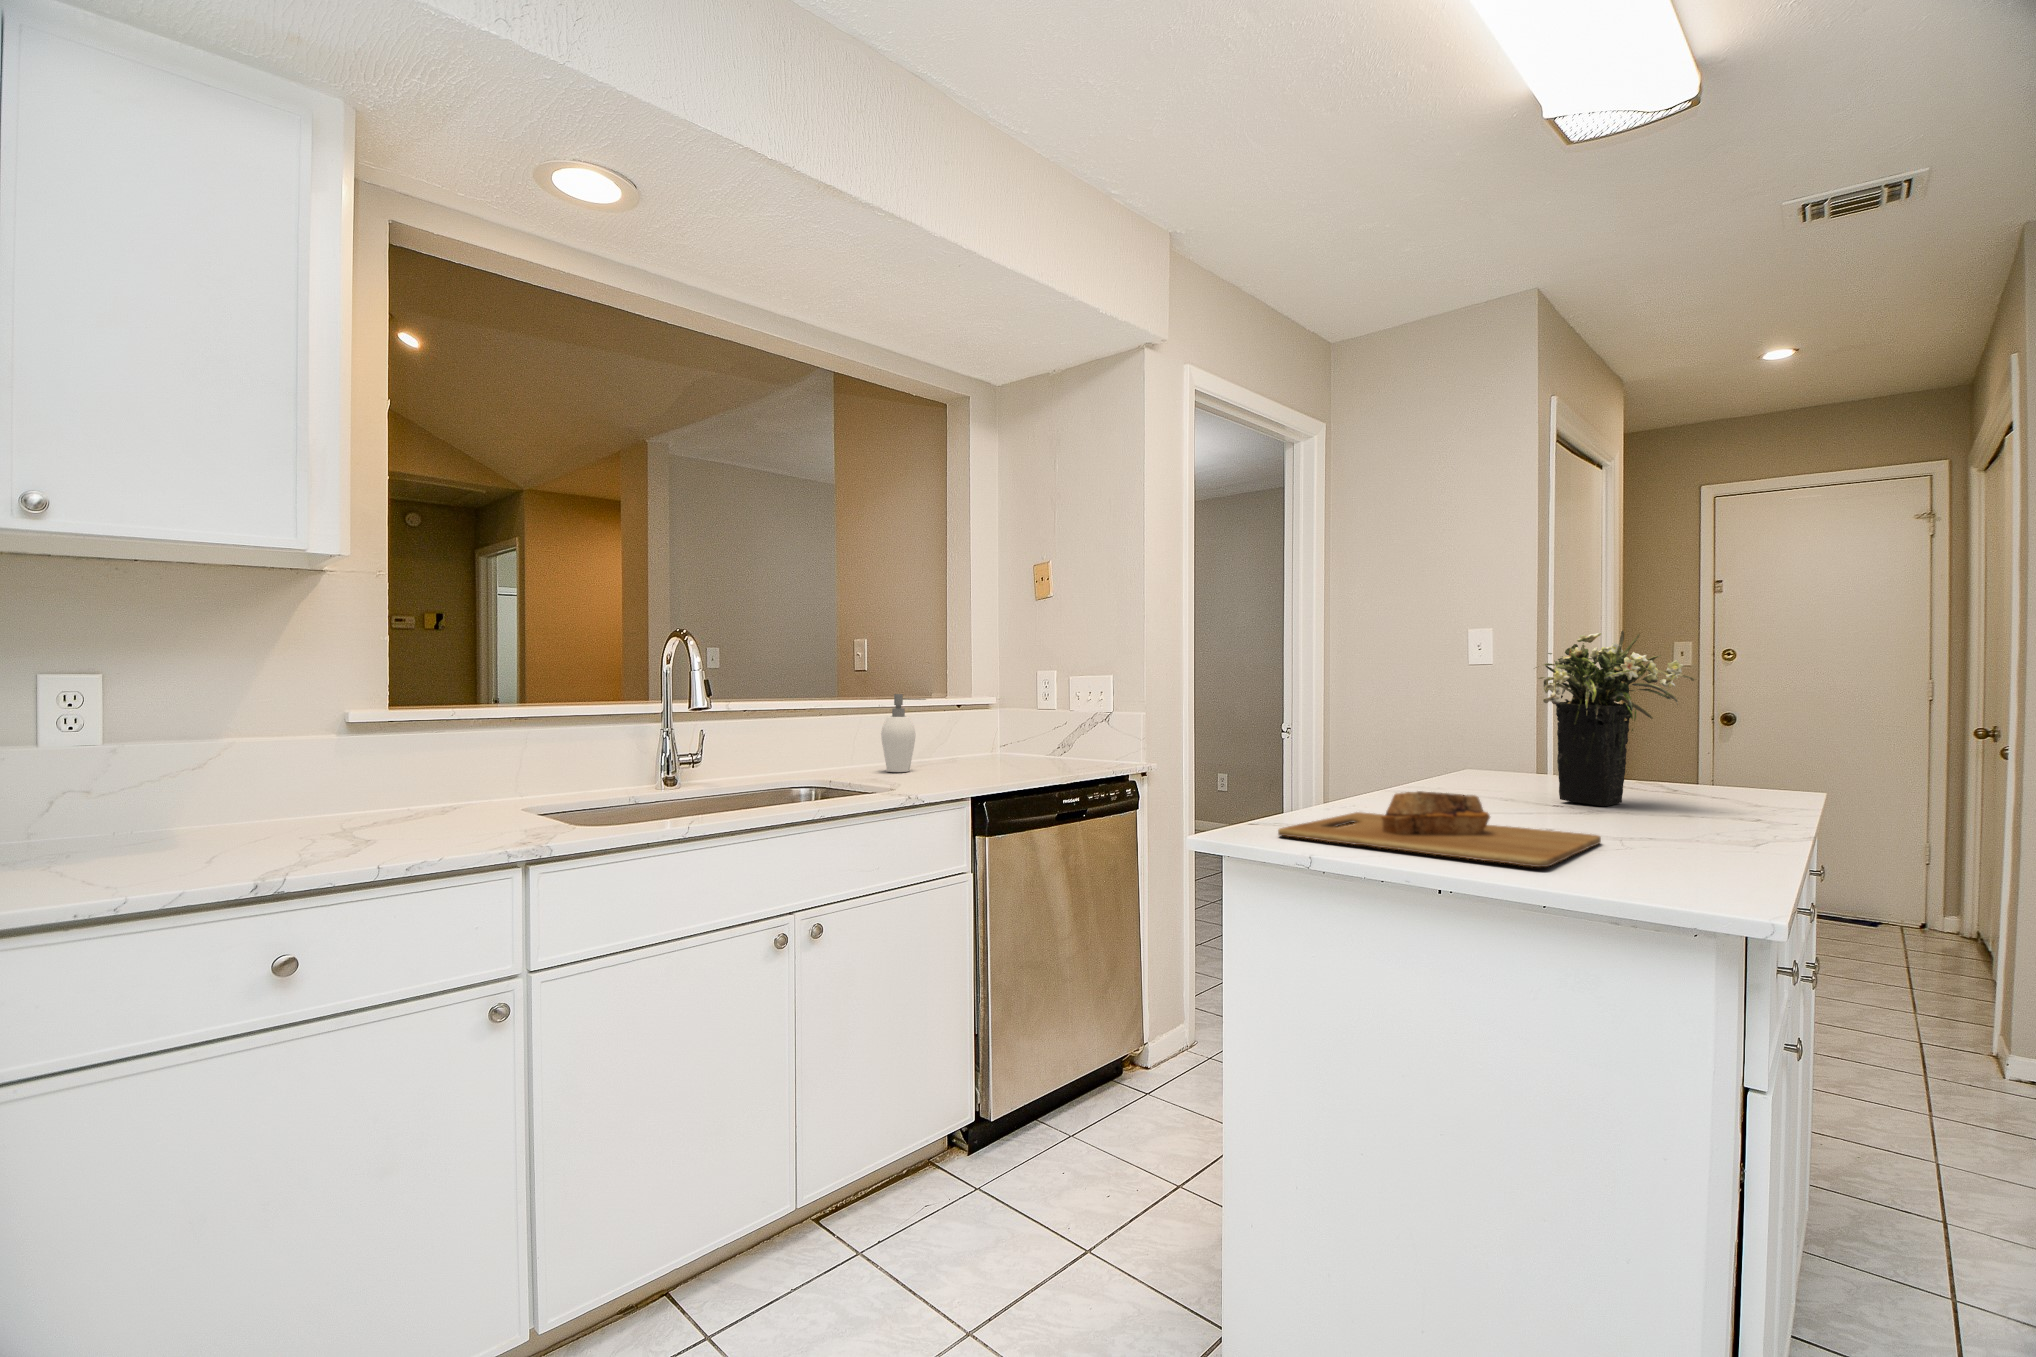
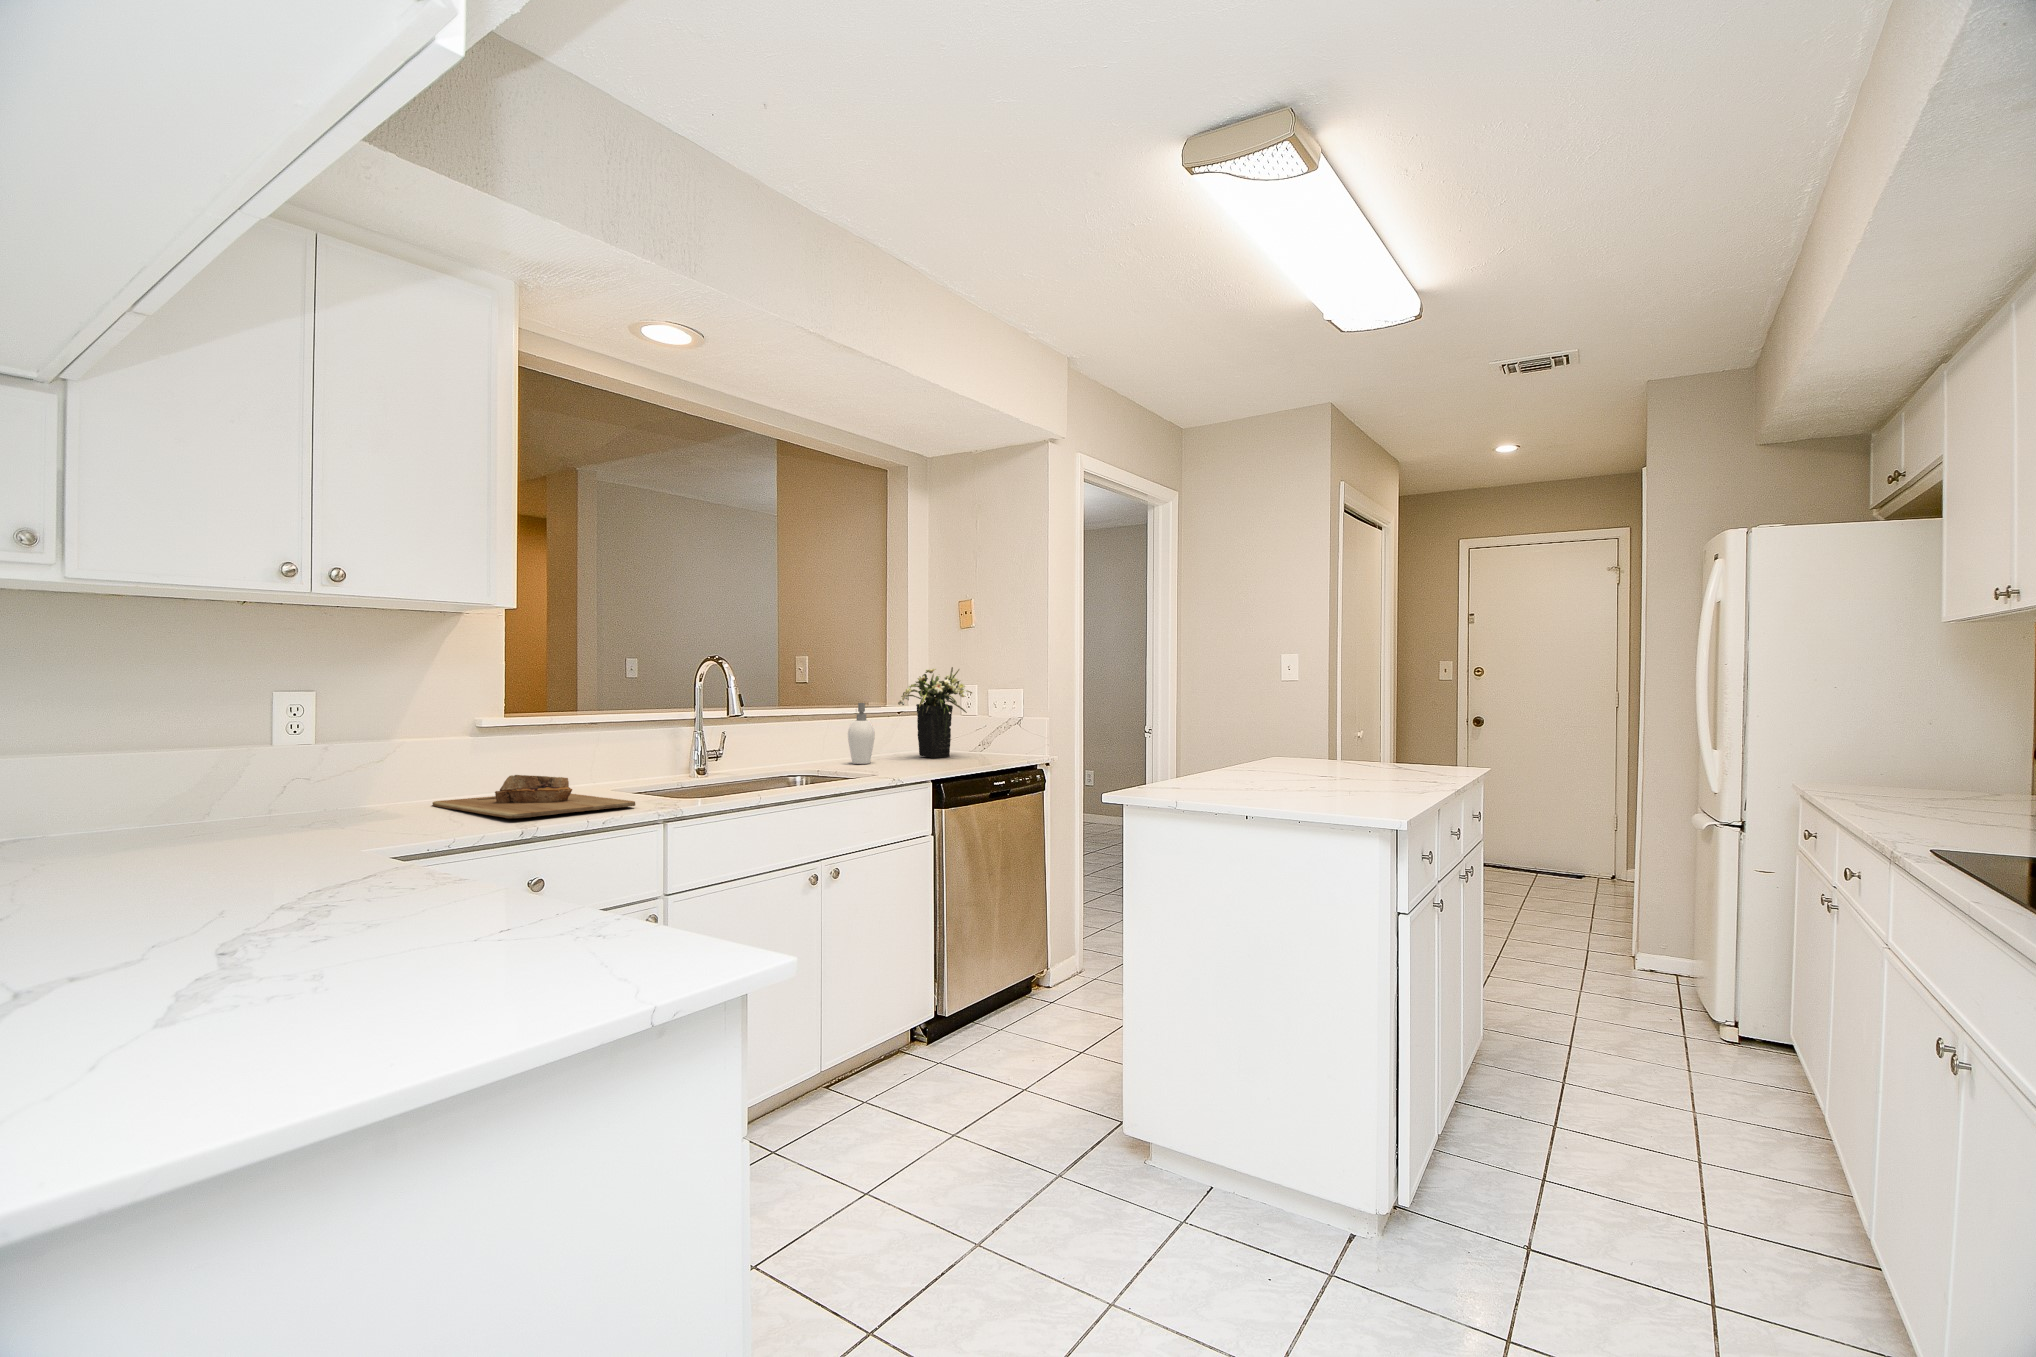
flower arrangement: present [1536,631,1696,806] -> present [898,667,972,758]
cutting board: present [1278,791,1601,867] -> present [432,775,635,818]

